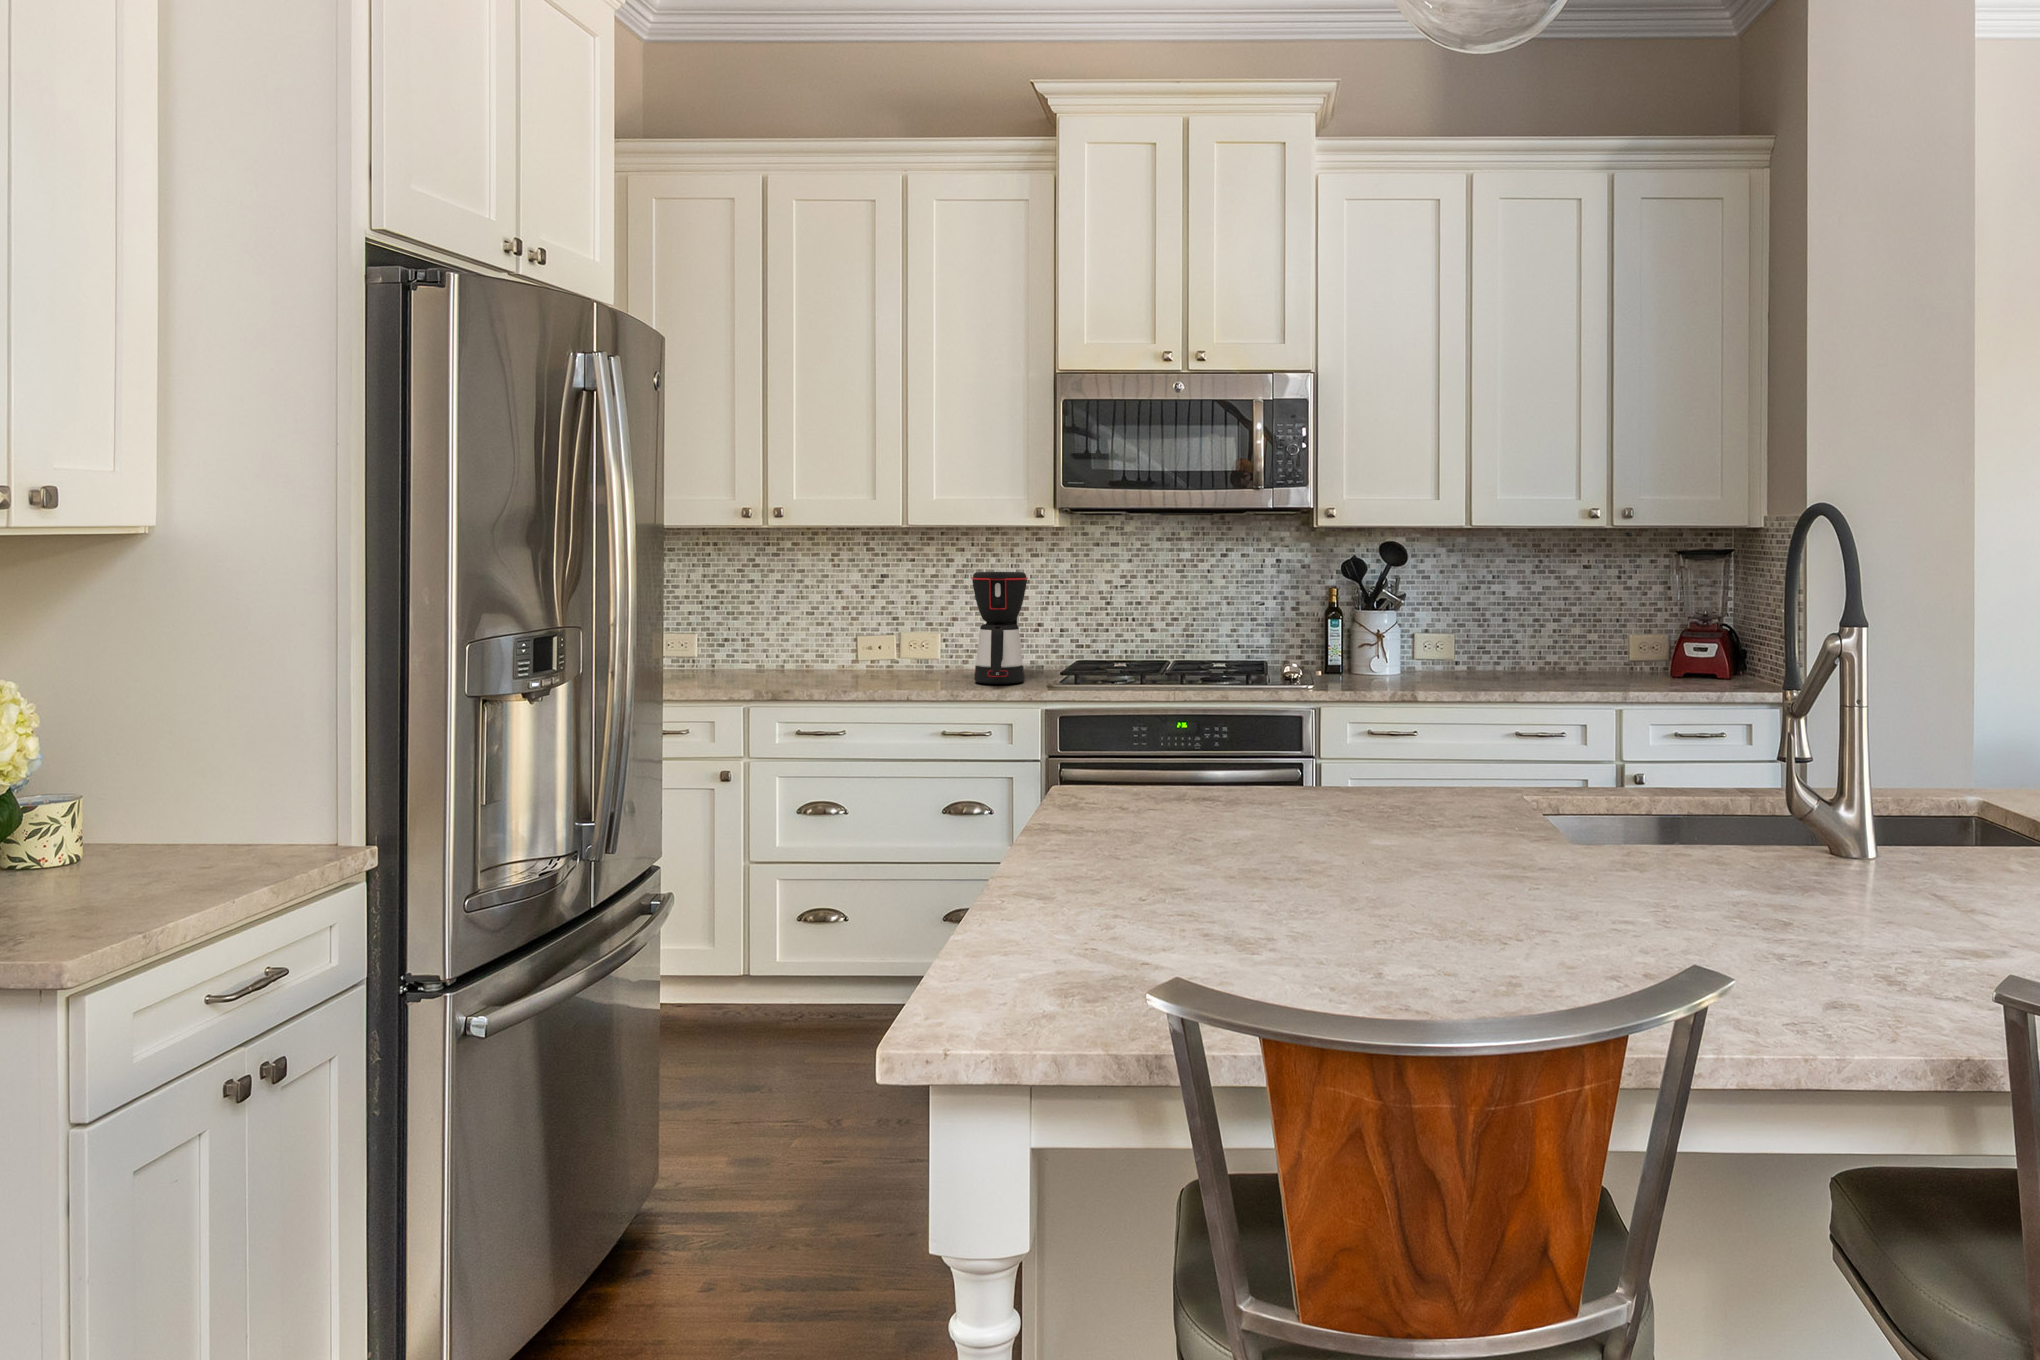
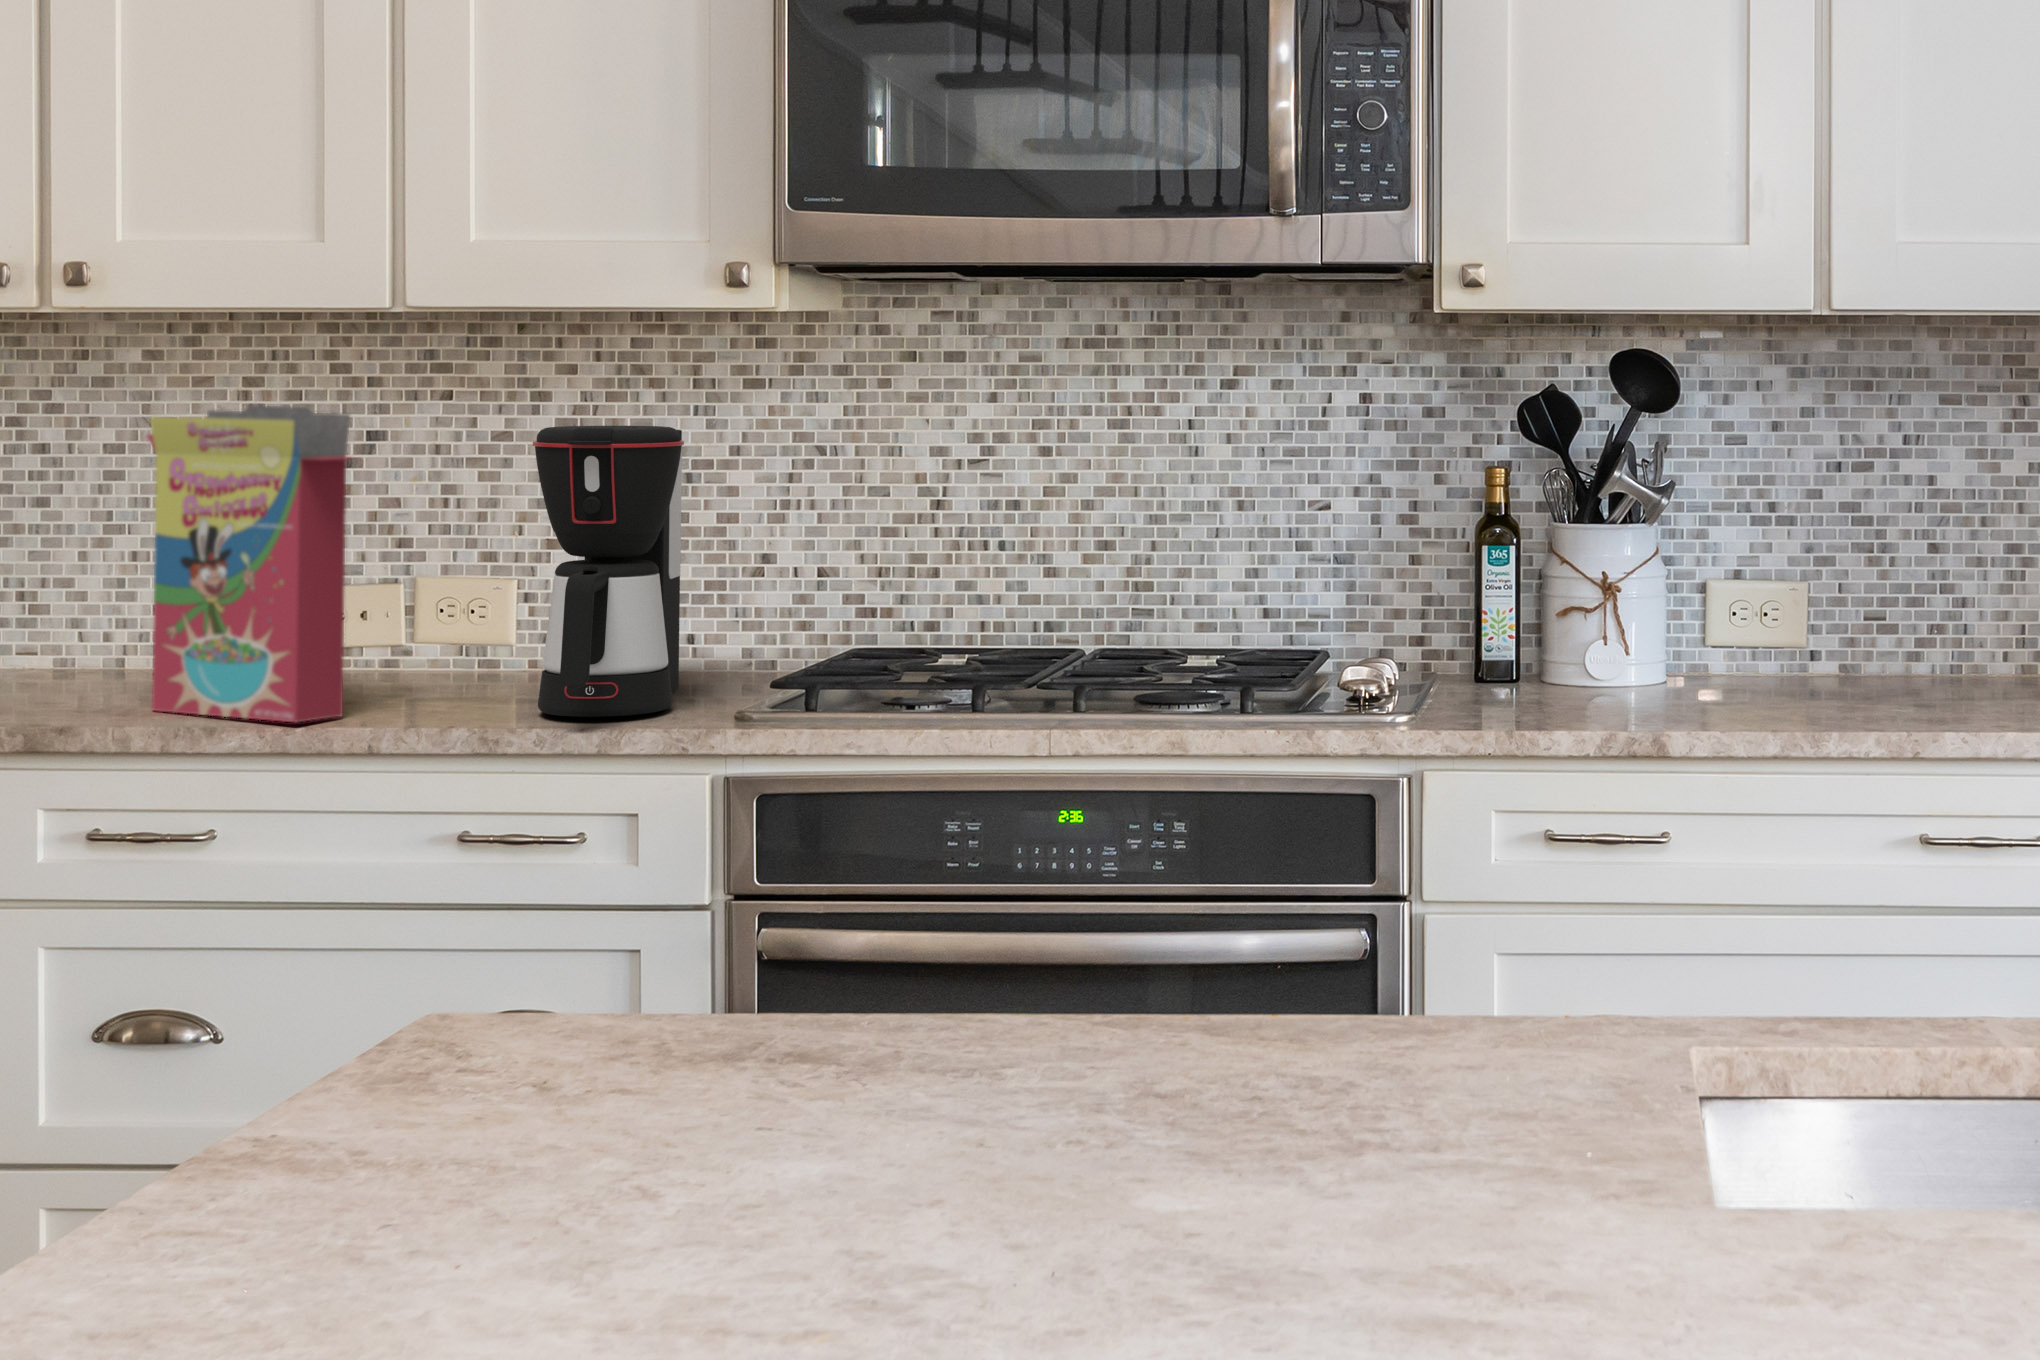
cereal box: none [821,564,909,685] -> present [147,406,350,723]

